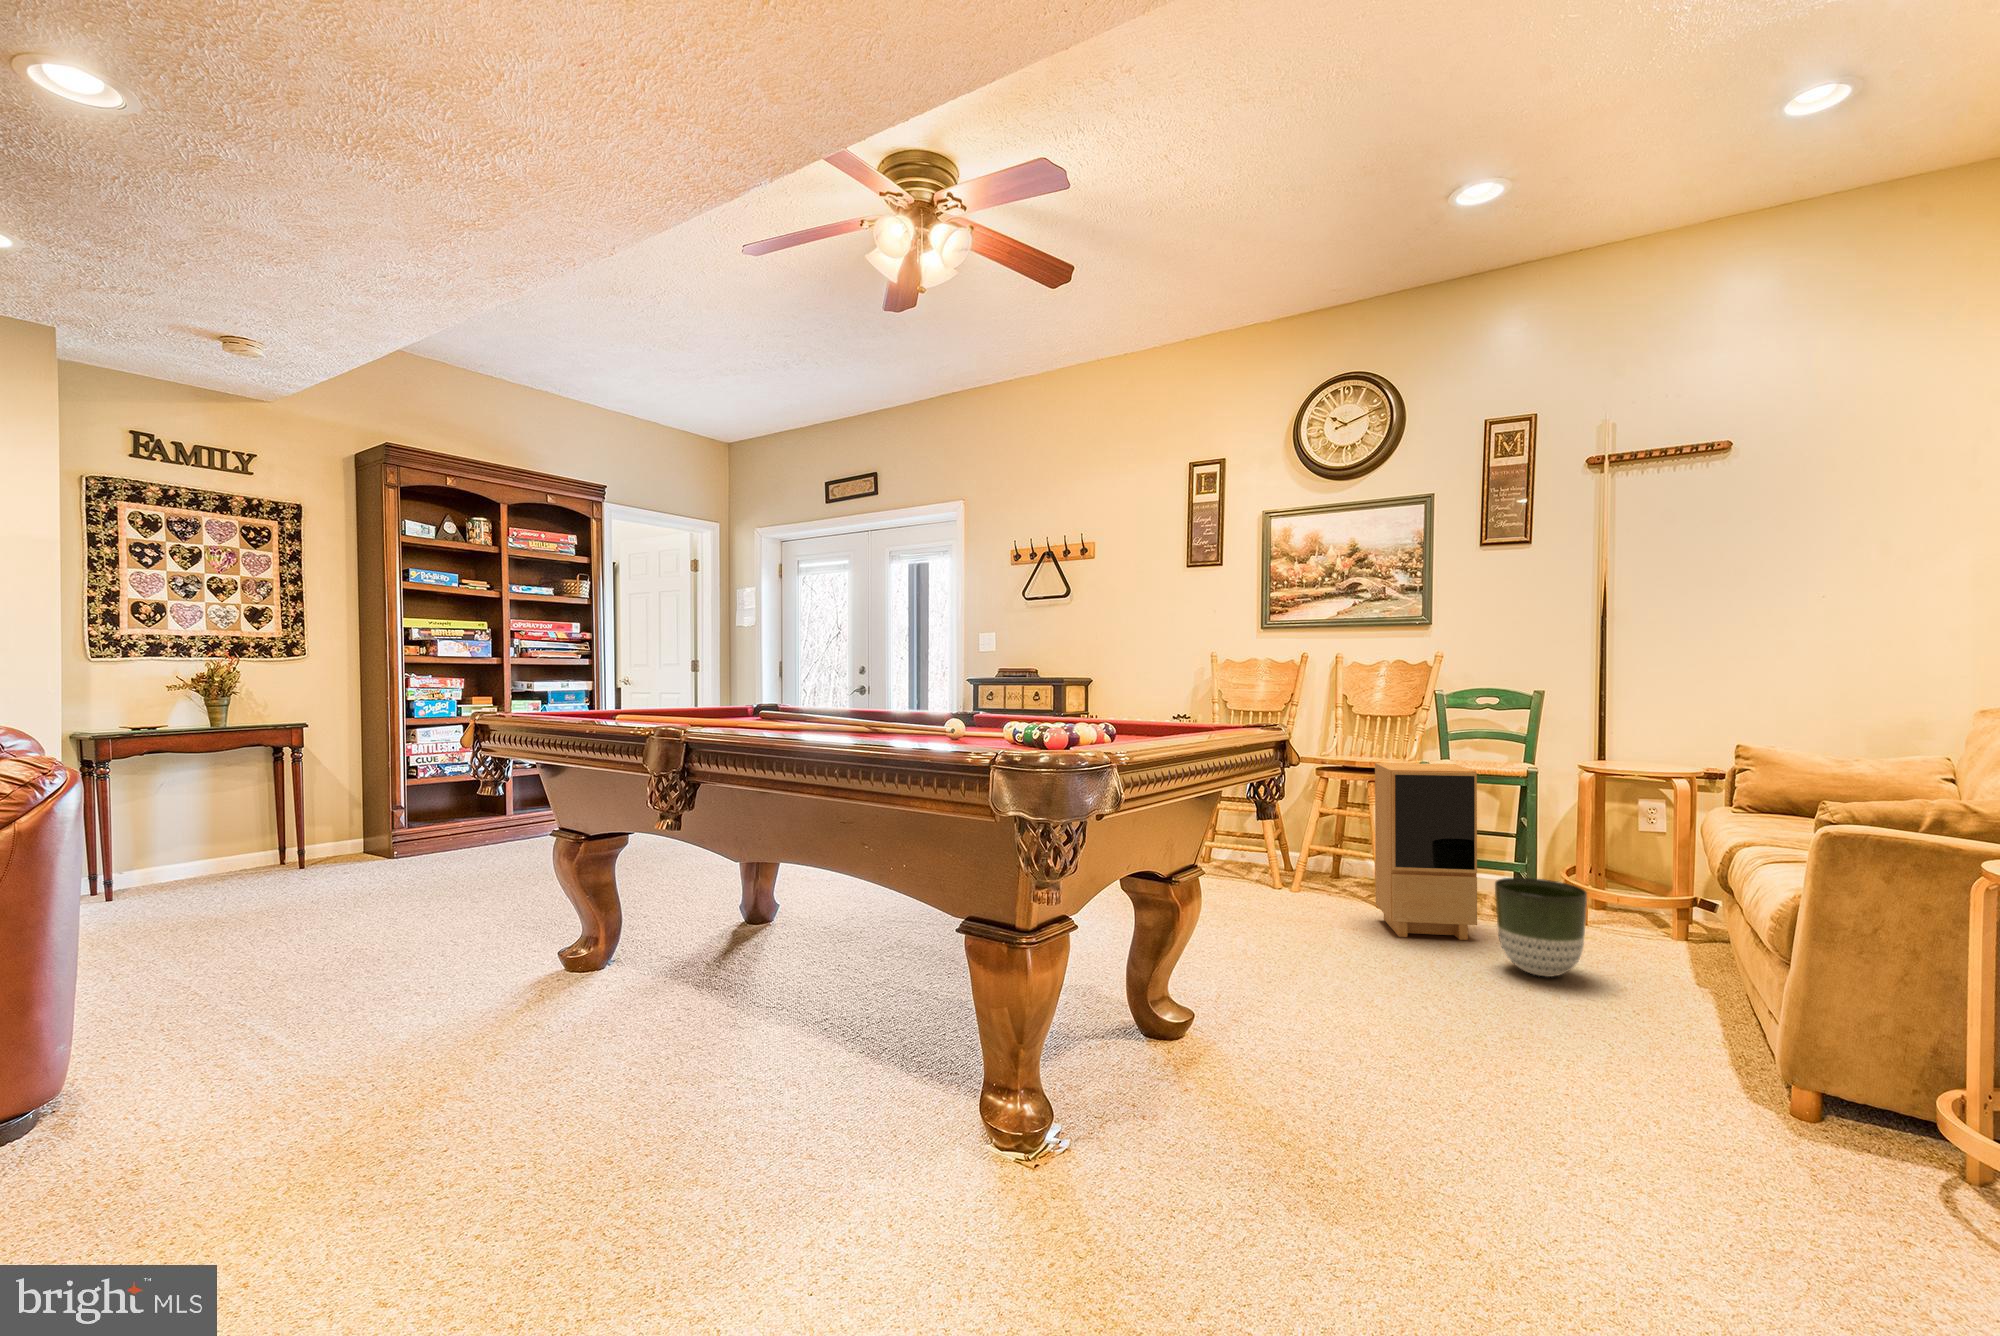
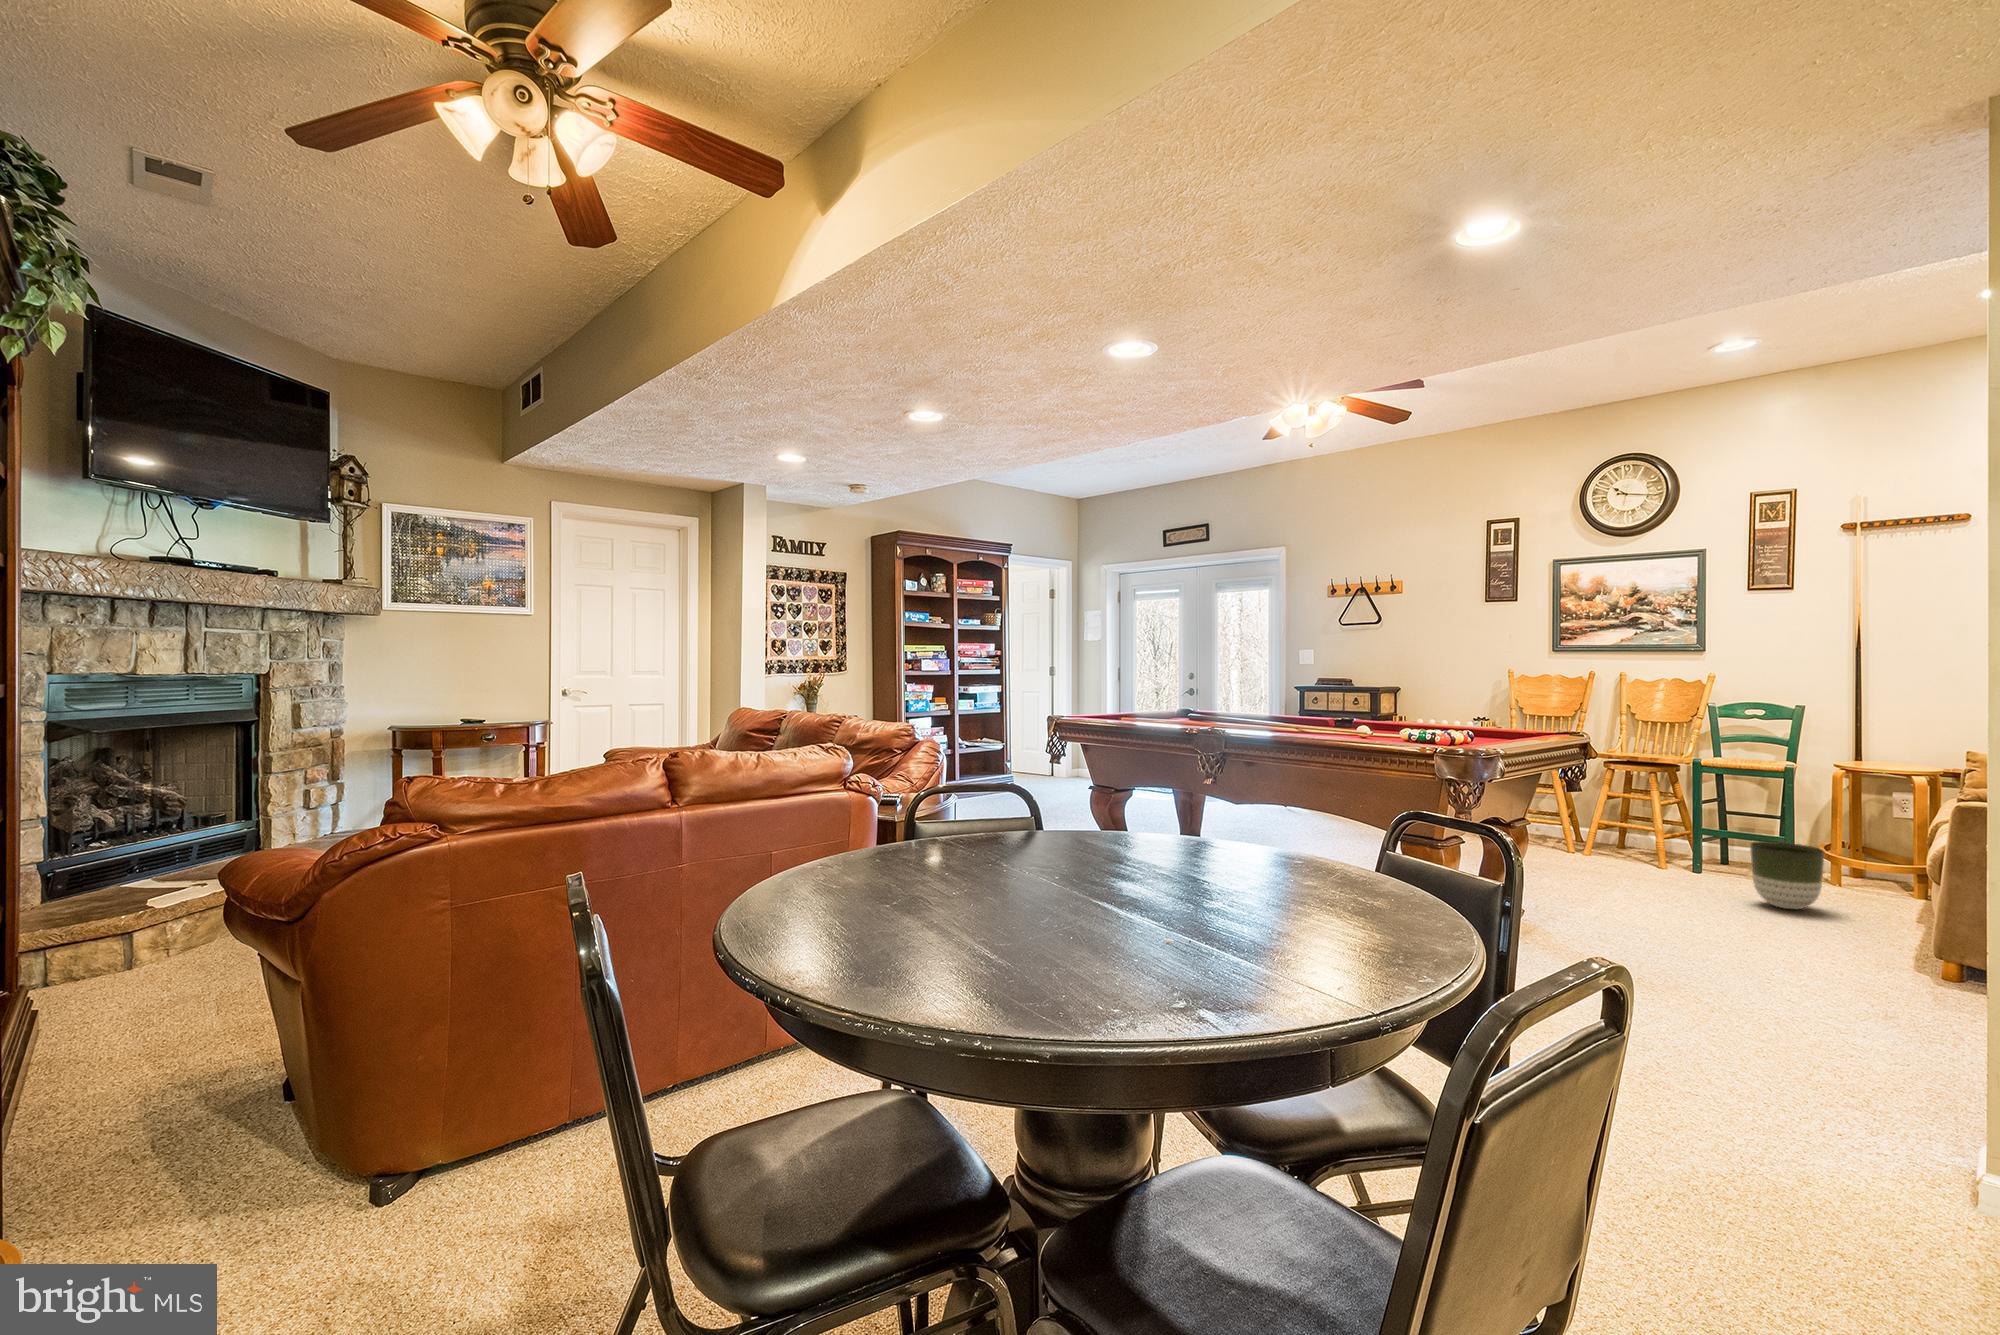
speaker: present [1375,763,1477,940] -> none [1654,758,1739,888]

